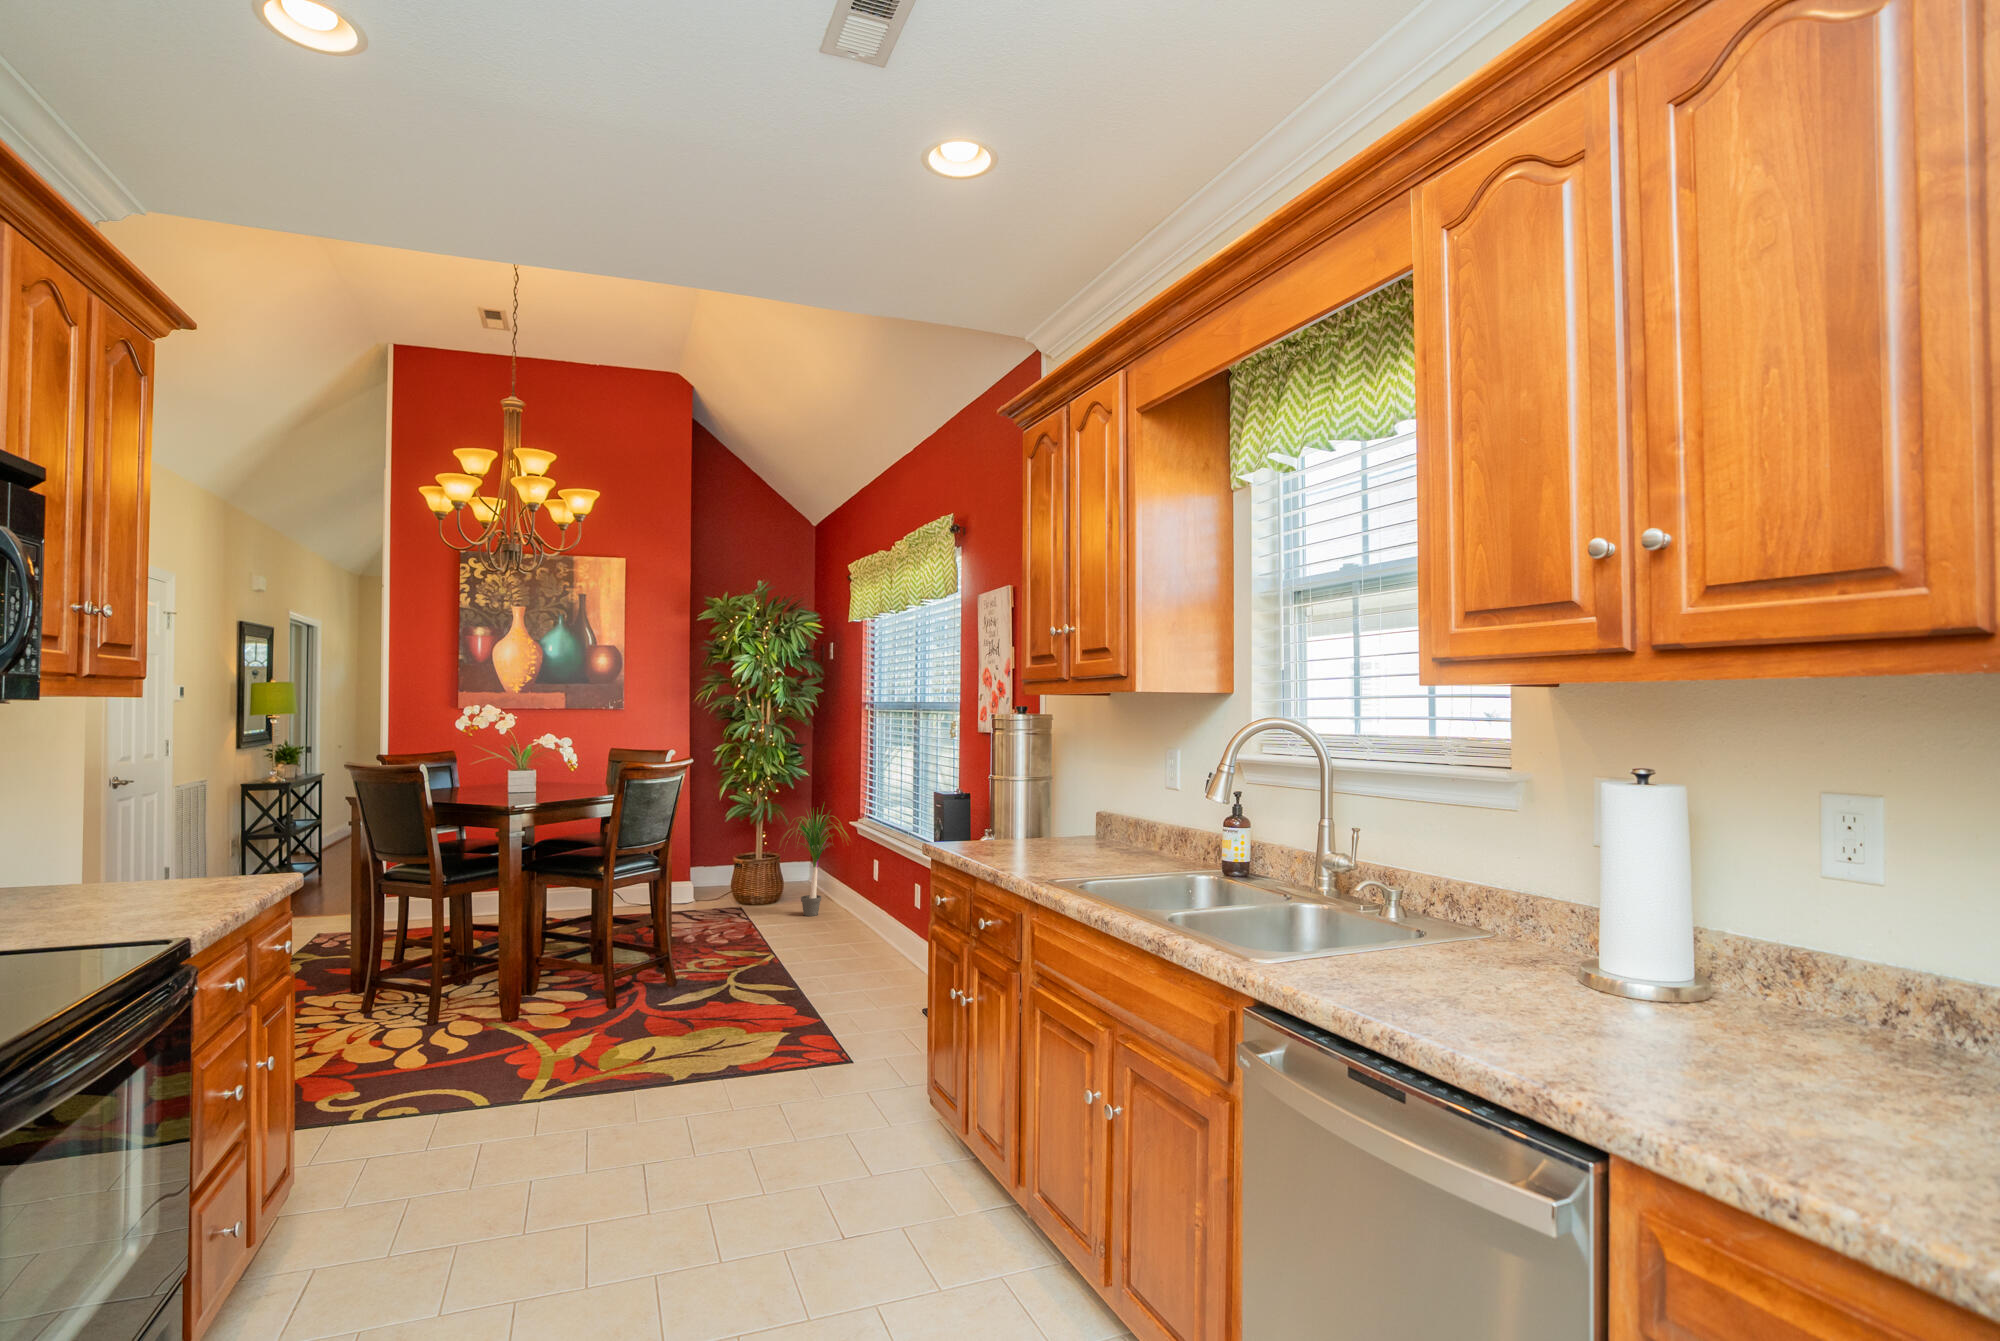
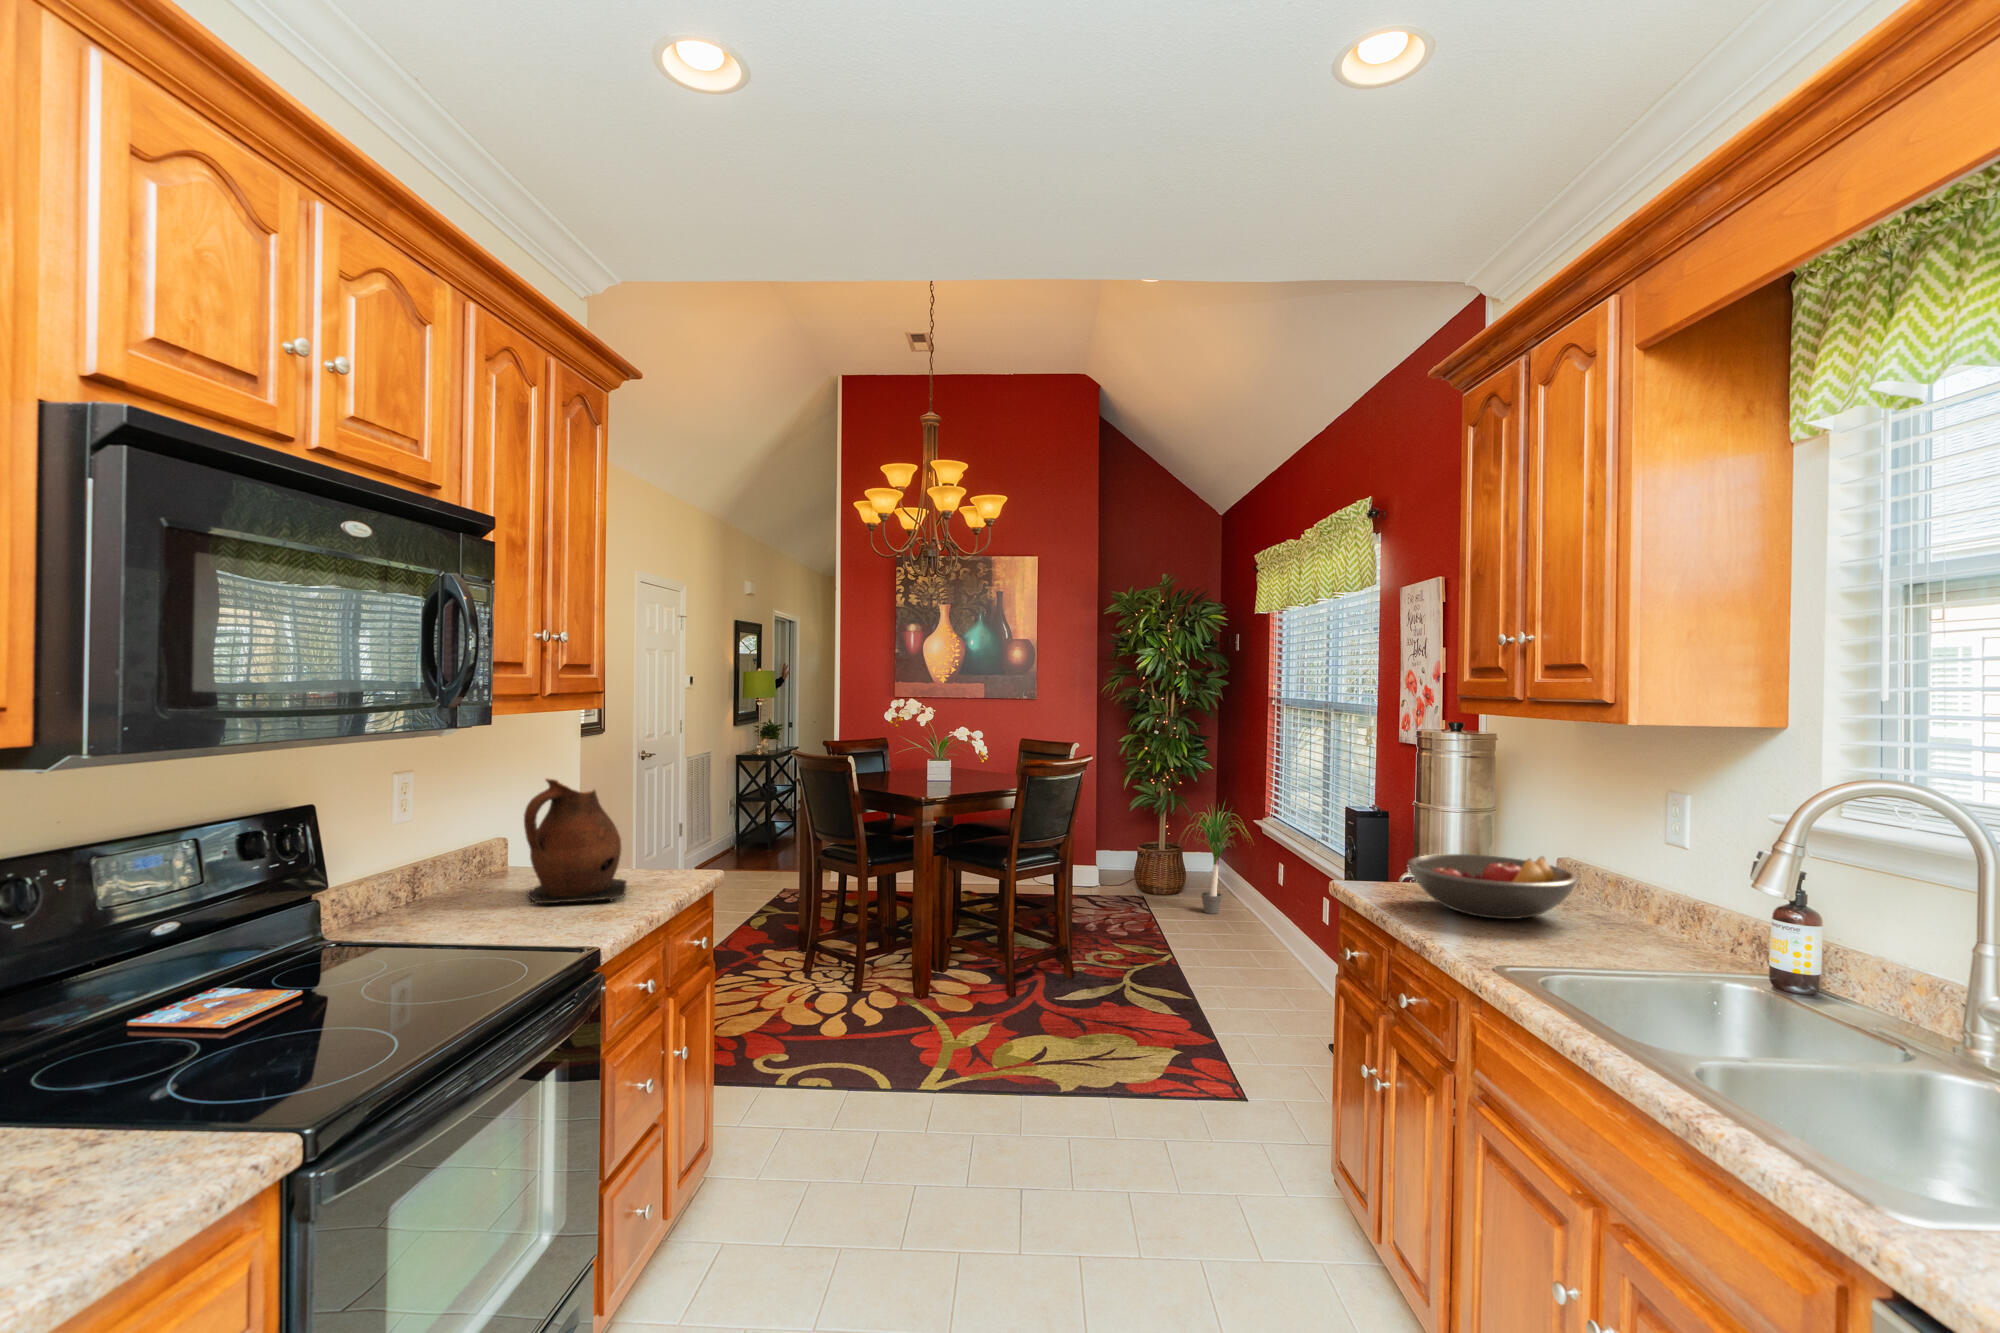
ceramic pitcher: none [39,771,189,913] -> present [524,779,627,903]
fruit bowl: none [988,799,1109,847] -> present [1407,854,1578,919]

